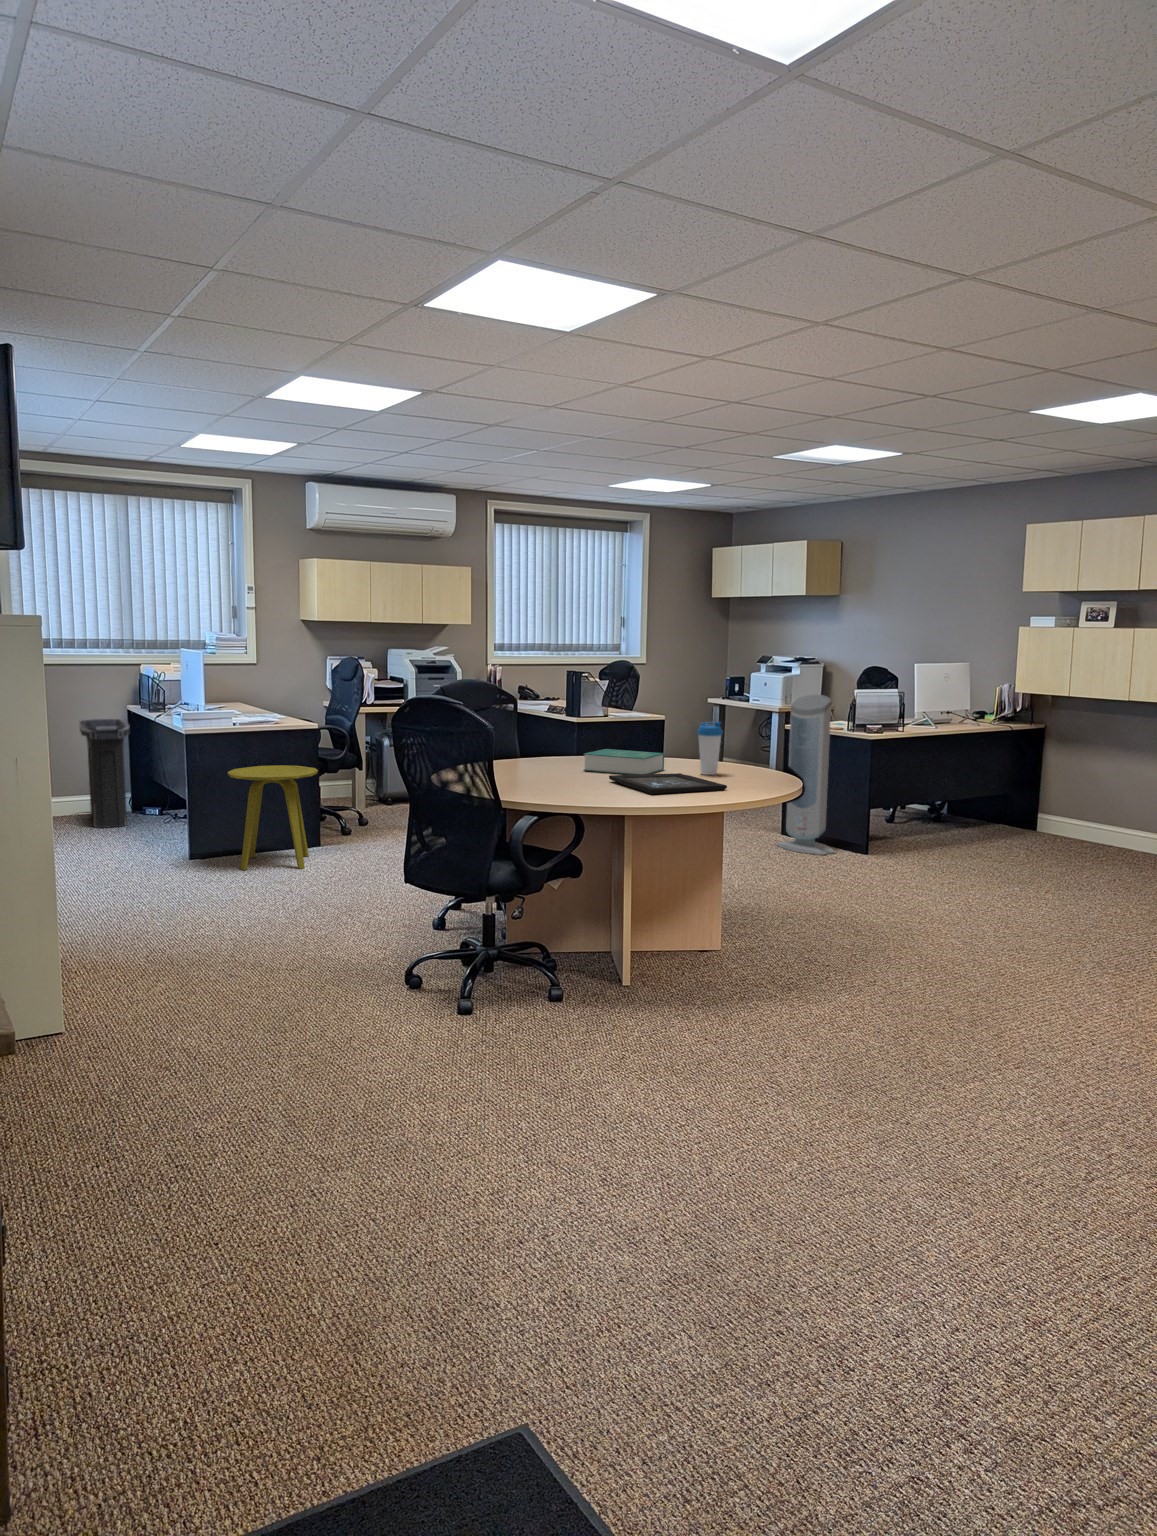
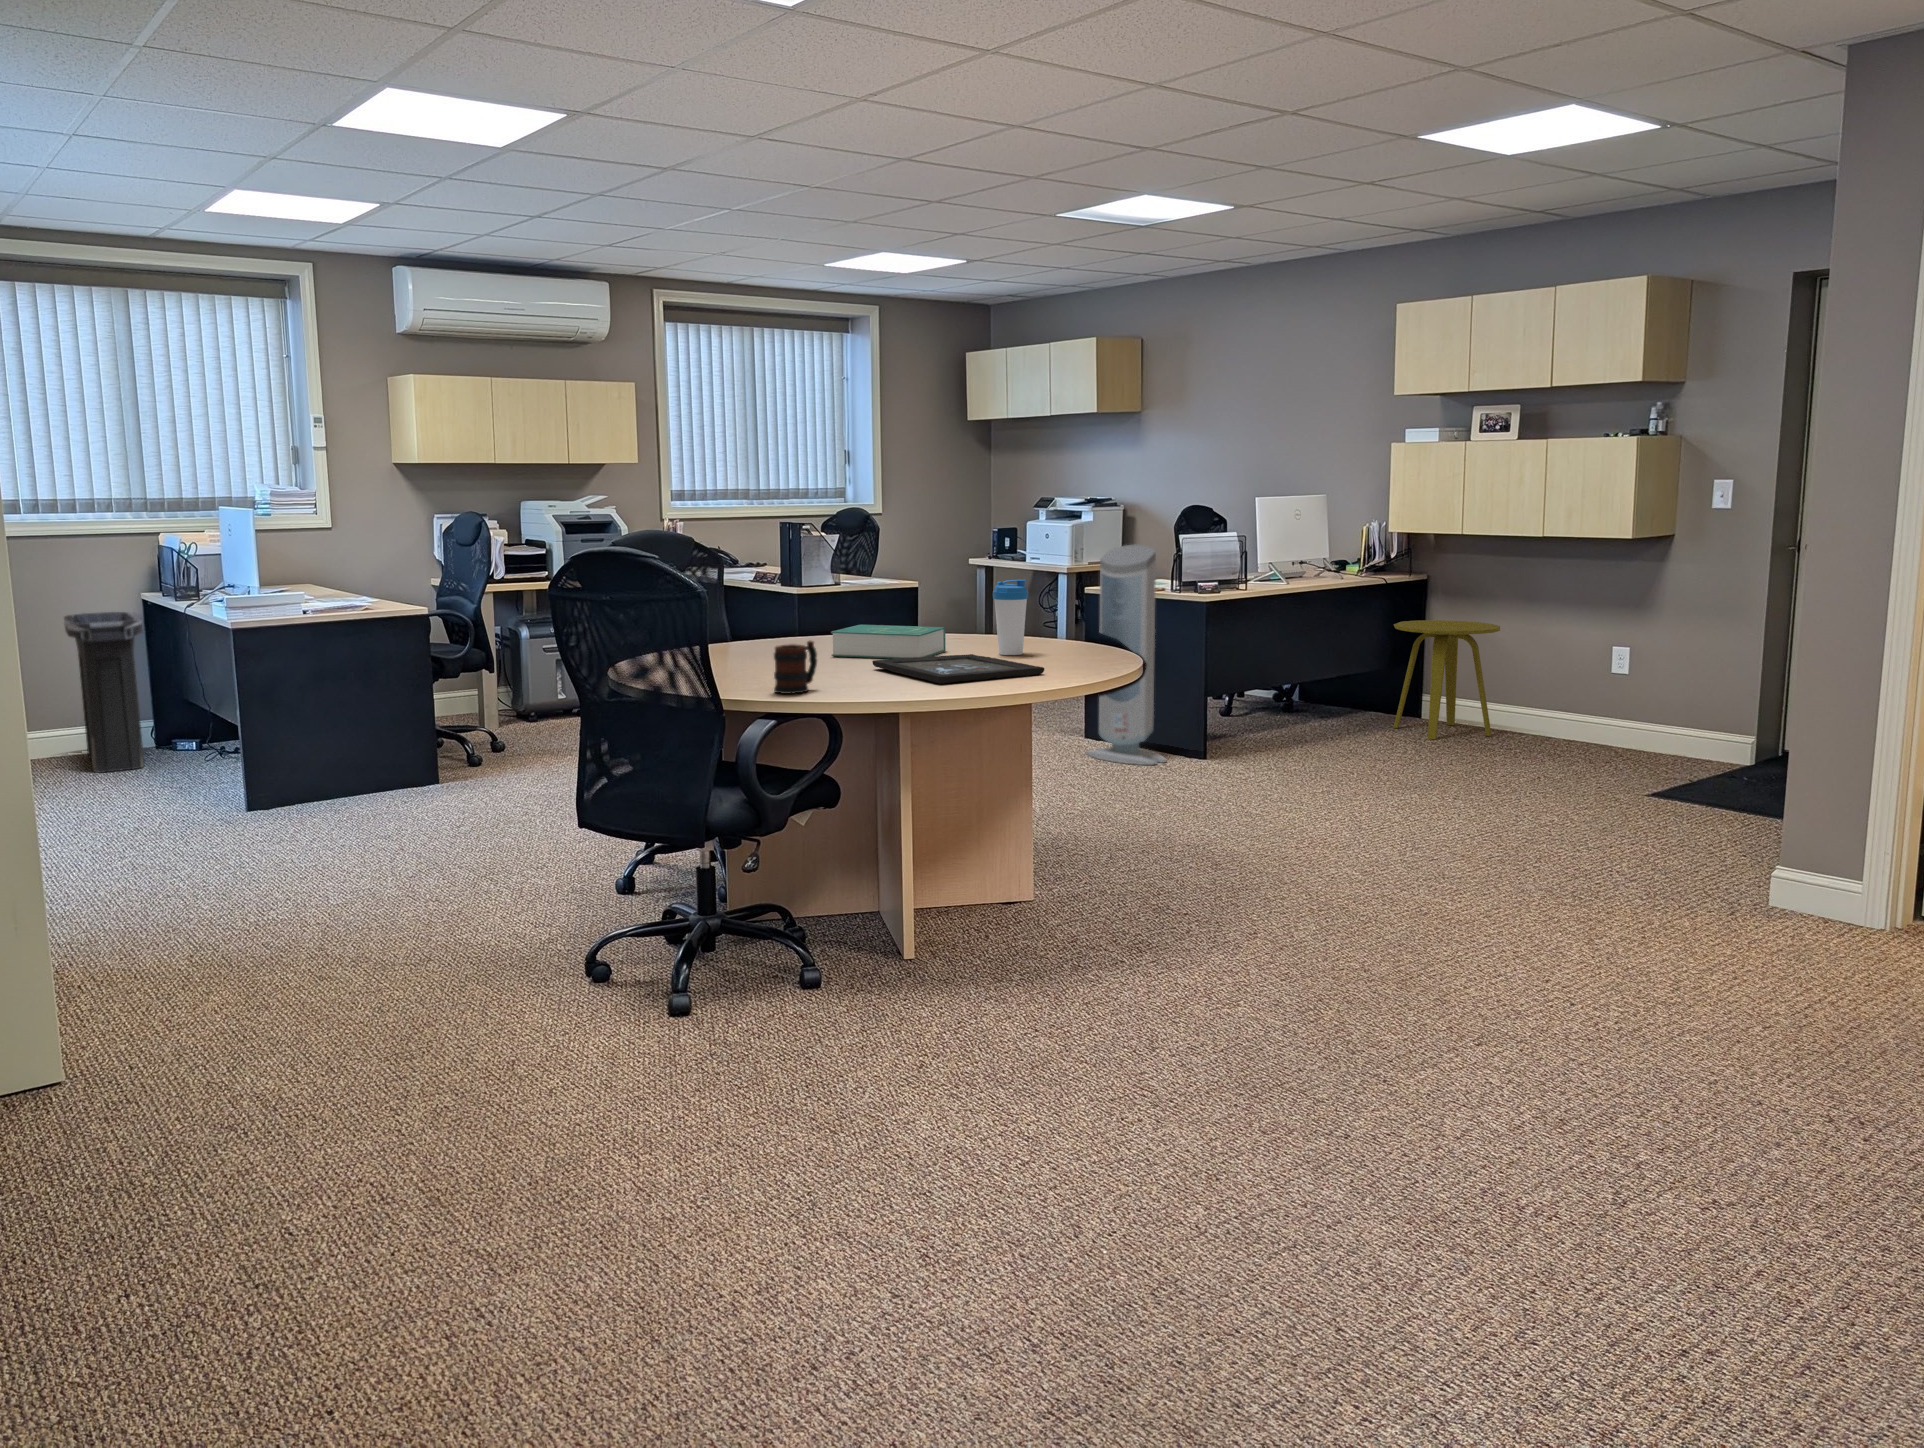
mug: none [537,761,568,797] -> present [774,641,817,694]
side table: present [228,765,318,870] -> present [1394,620,1500,739]

